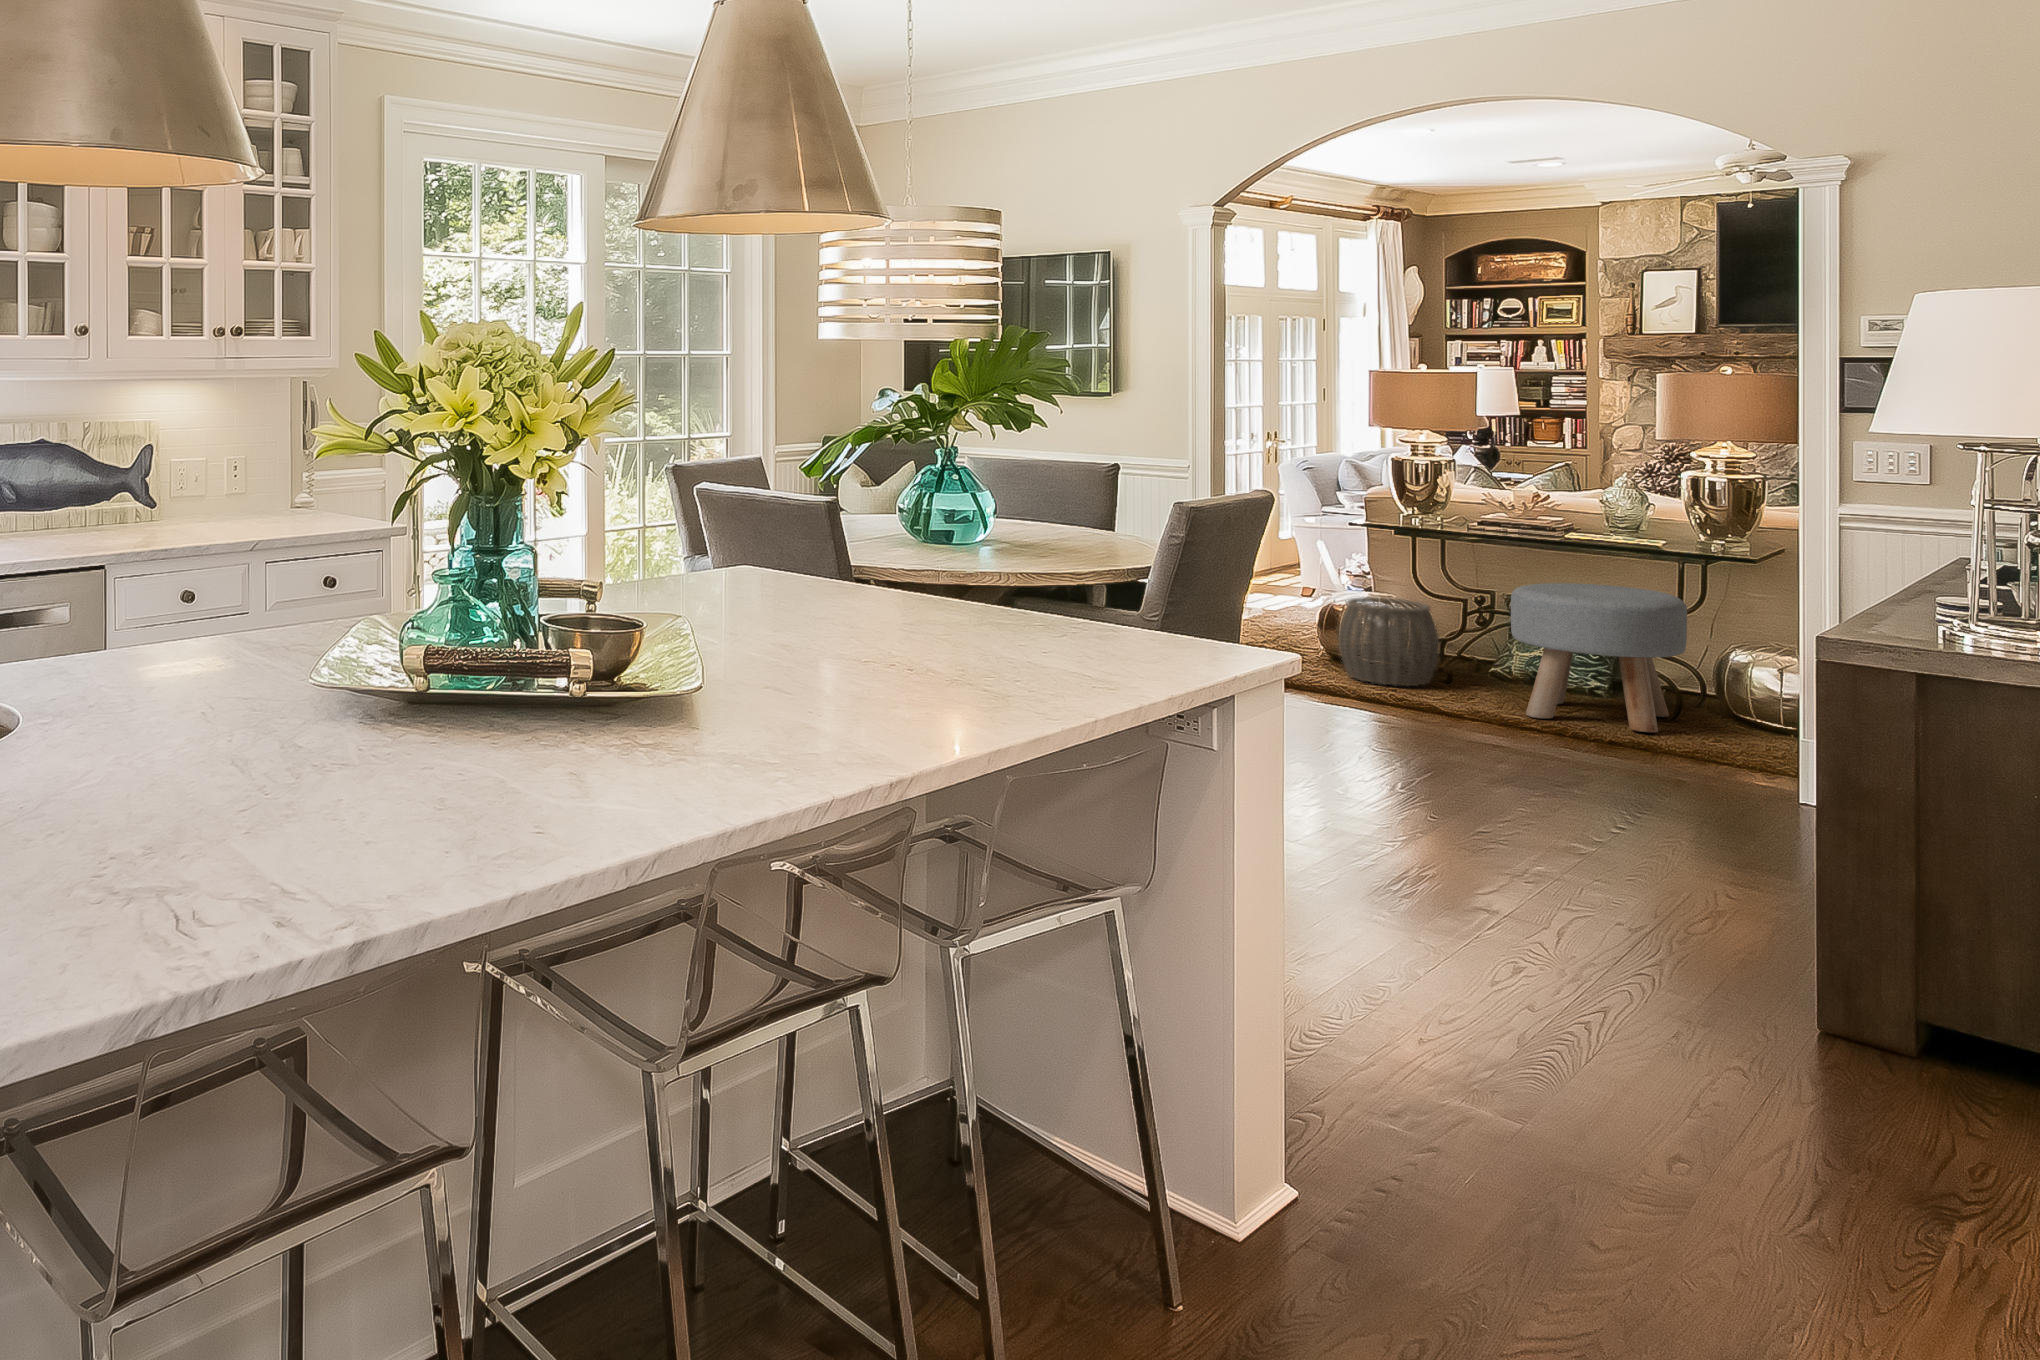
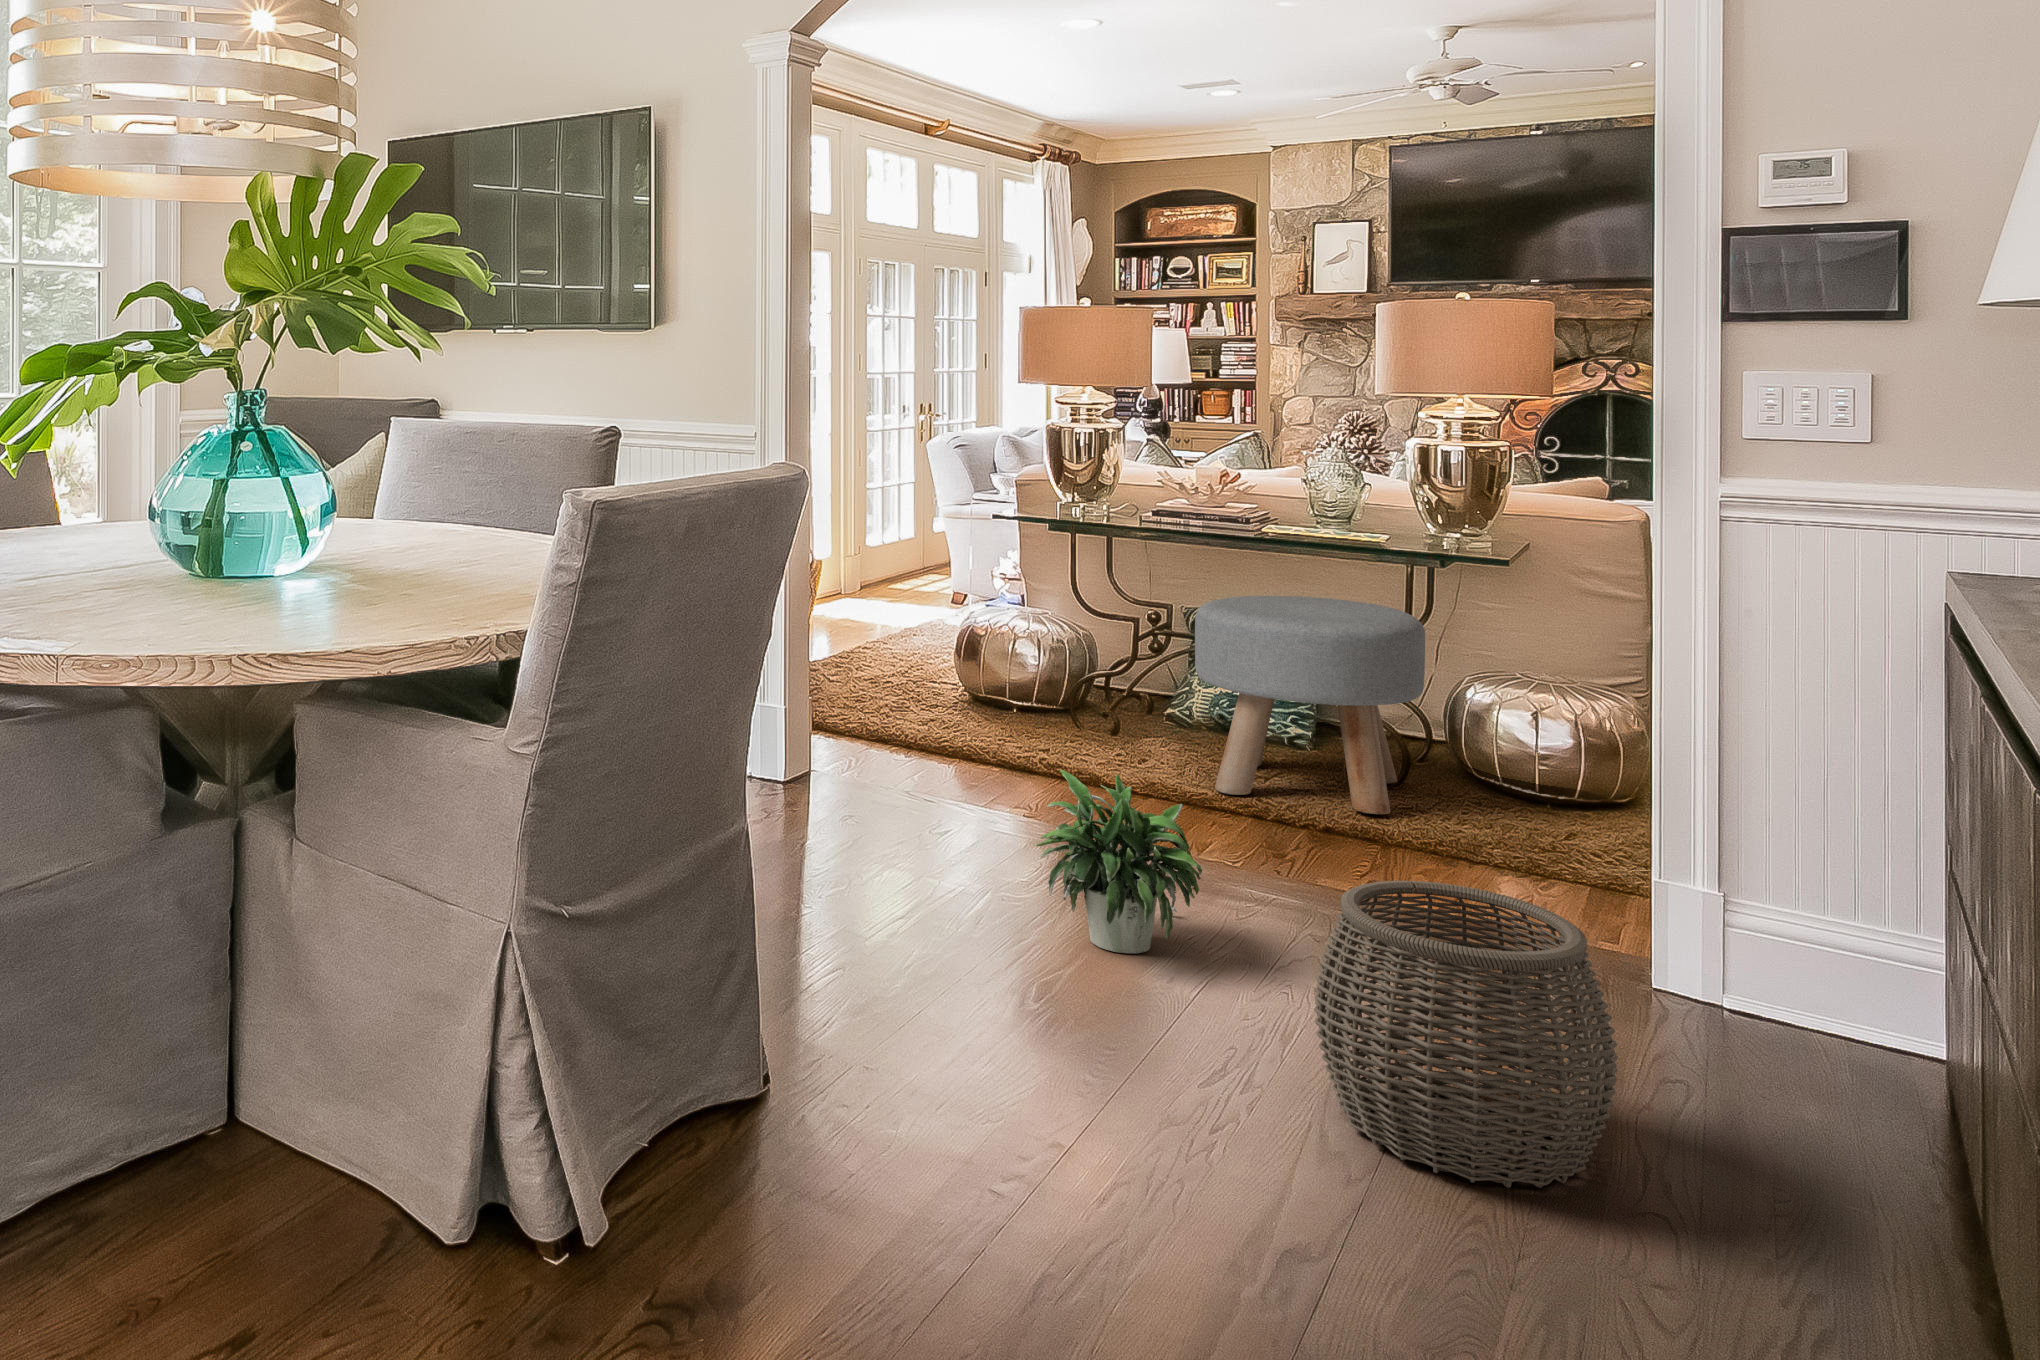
woven basket: present [1338,597,1439,686] -> present [1314,881,1618,1188]
potted plant: none [1397,680,1509,788] -> present [1036,770,1202,953]

